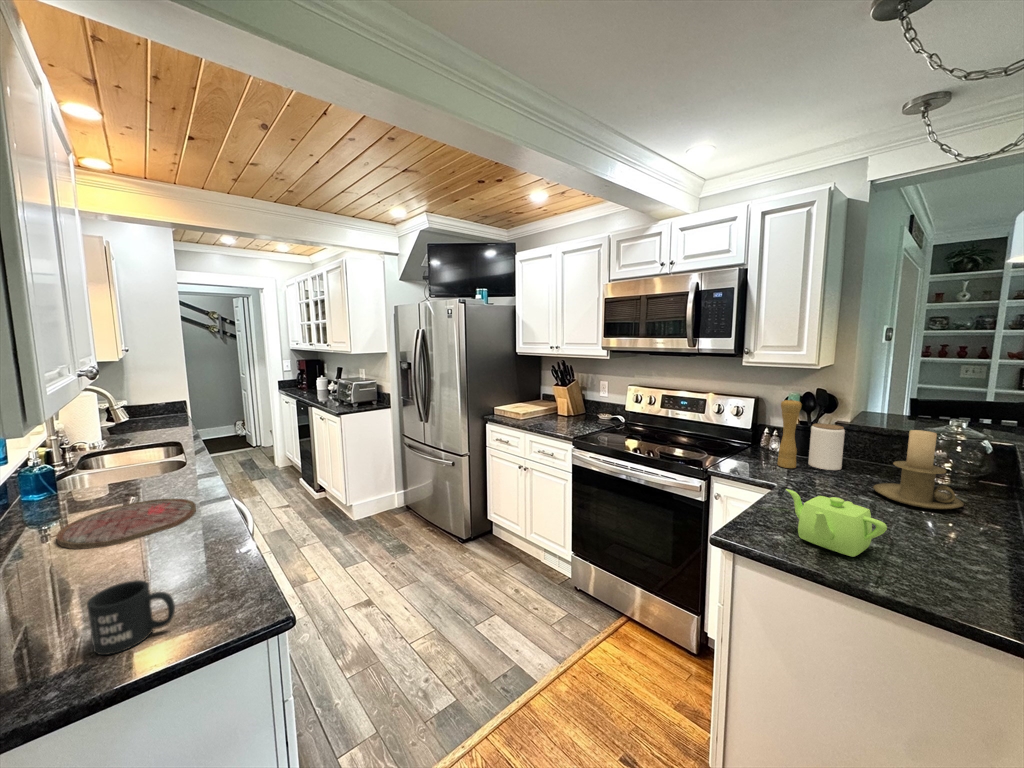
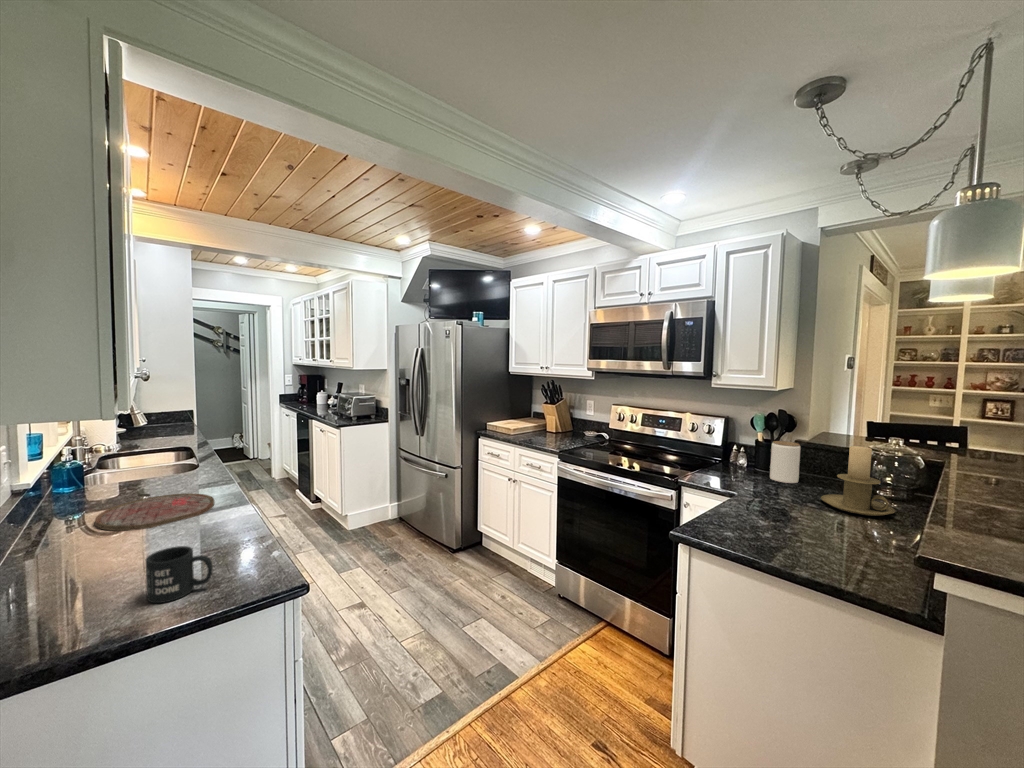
pepper mill: present [777,399,802,468] -> none [741,418,762,481]
teapot: present [786,489,887,557] -> none [735,493,813,549]

